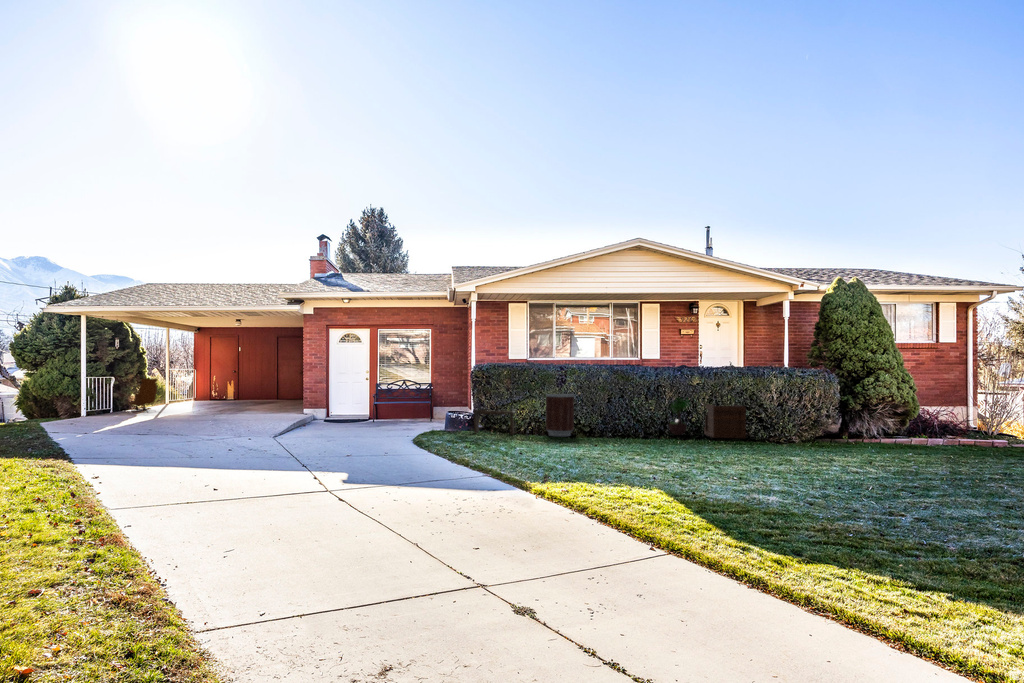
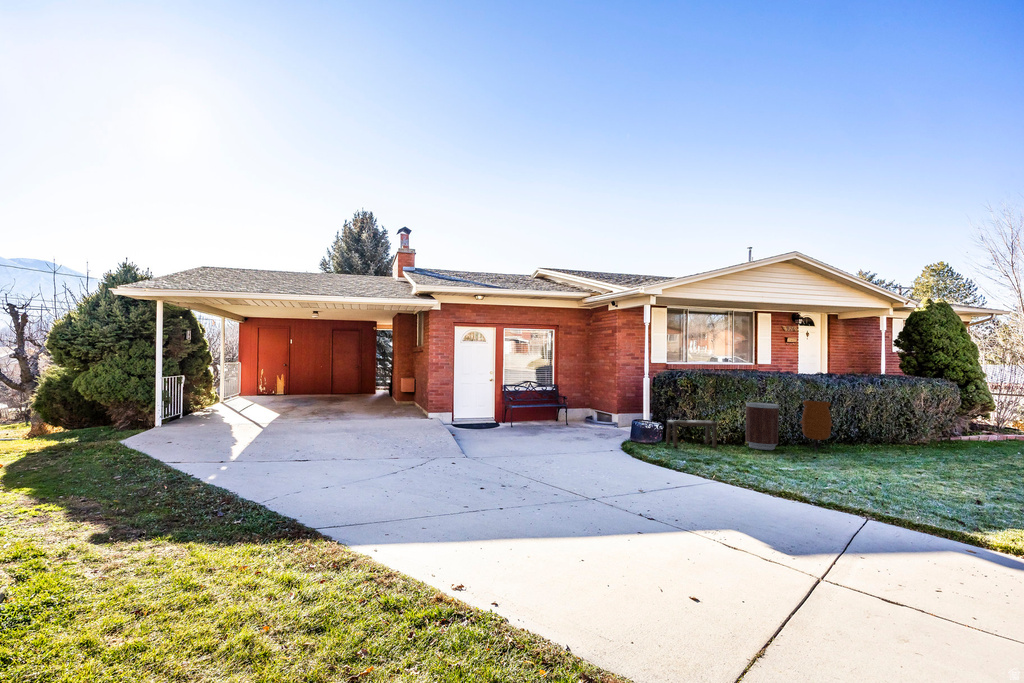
lounge chair: present [129,378,157,411] -> present [800,400,834,452]
potted tree: present [669,397,688,435] -> none [851,404,880,445]
wooden crate: present [704,404,746,439] -> none [879,414,935,449]

